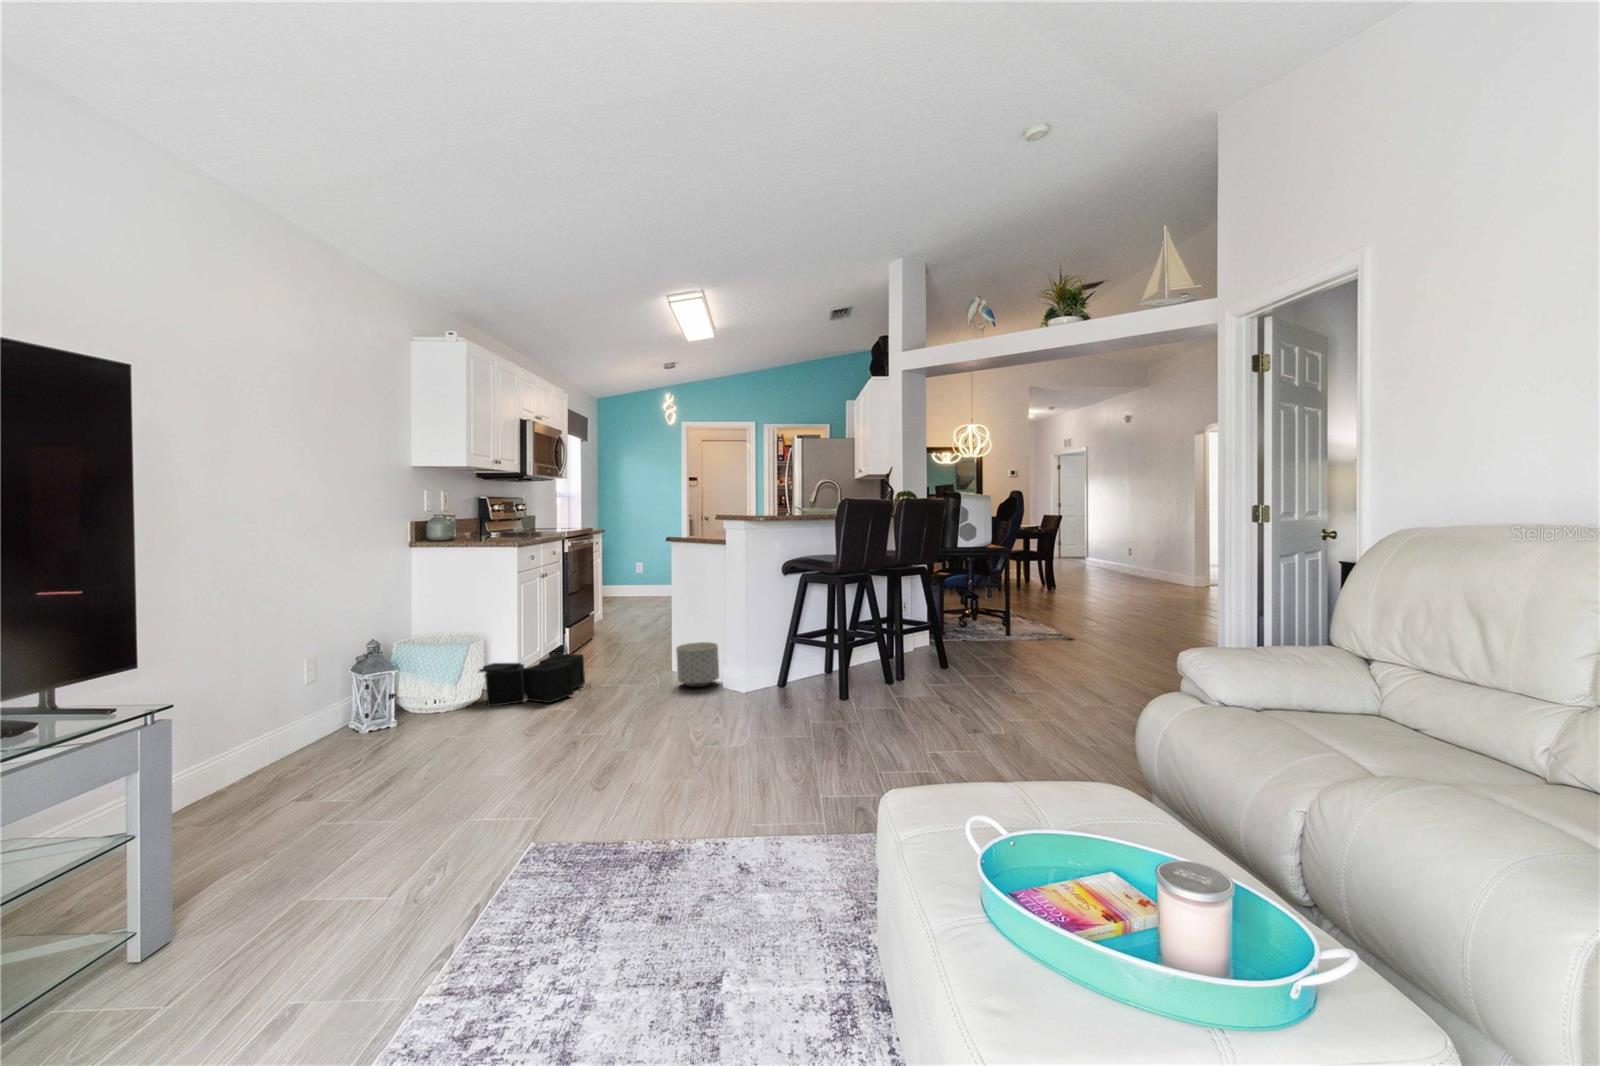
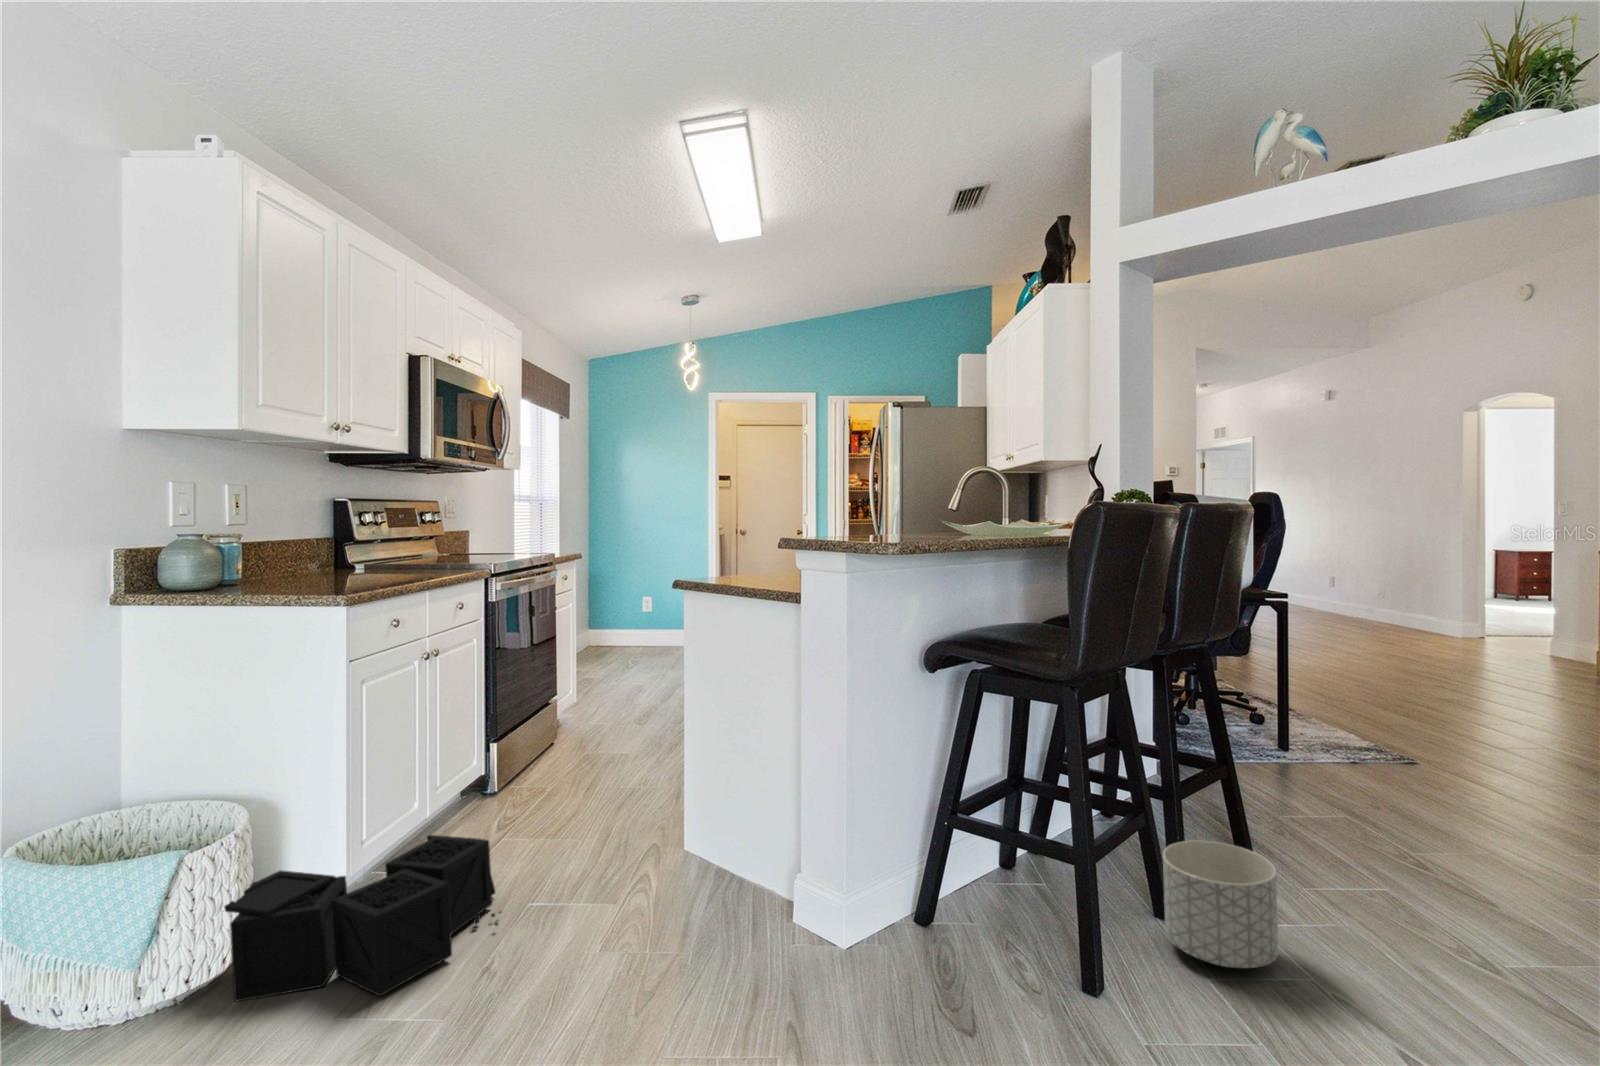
planter: present [676,642,719,687] -> present [1163,841,1279,968]

